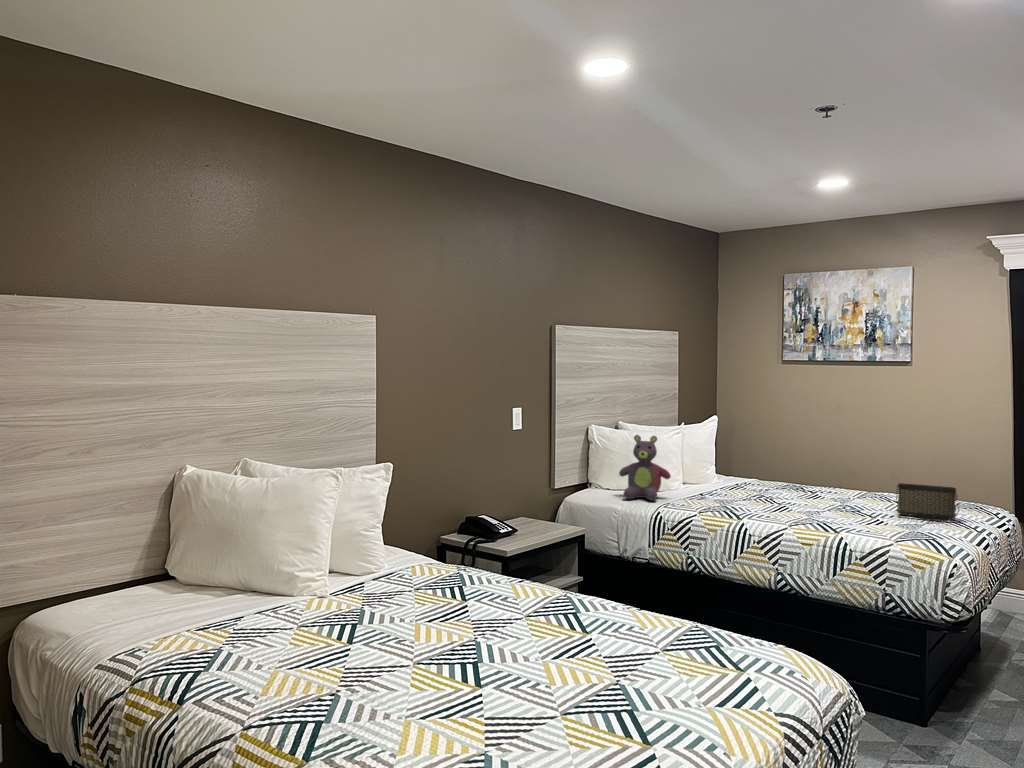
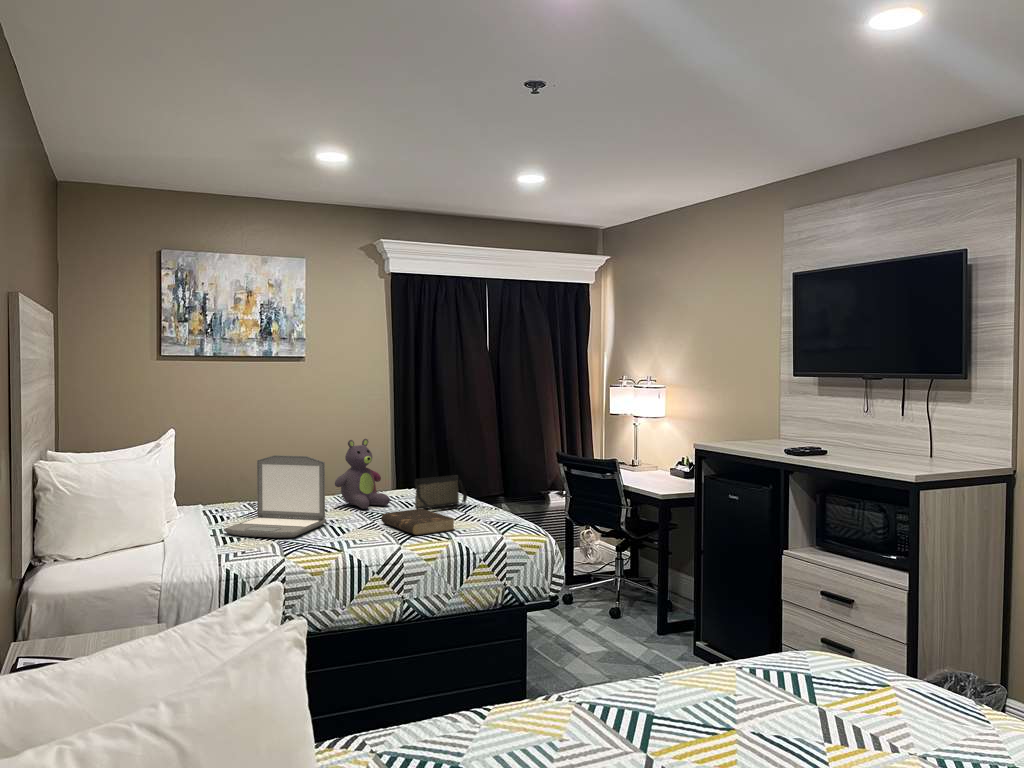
stuffed bear: present [619,435,671,501] -> present [335,439,390,509]
laptop: none [710,442,789,506] -> present [224,455,326,538]
book: none [819,505,878,529] -> present [381,509,454,535]

